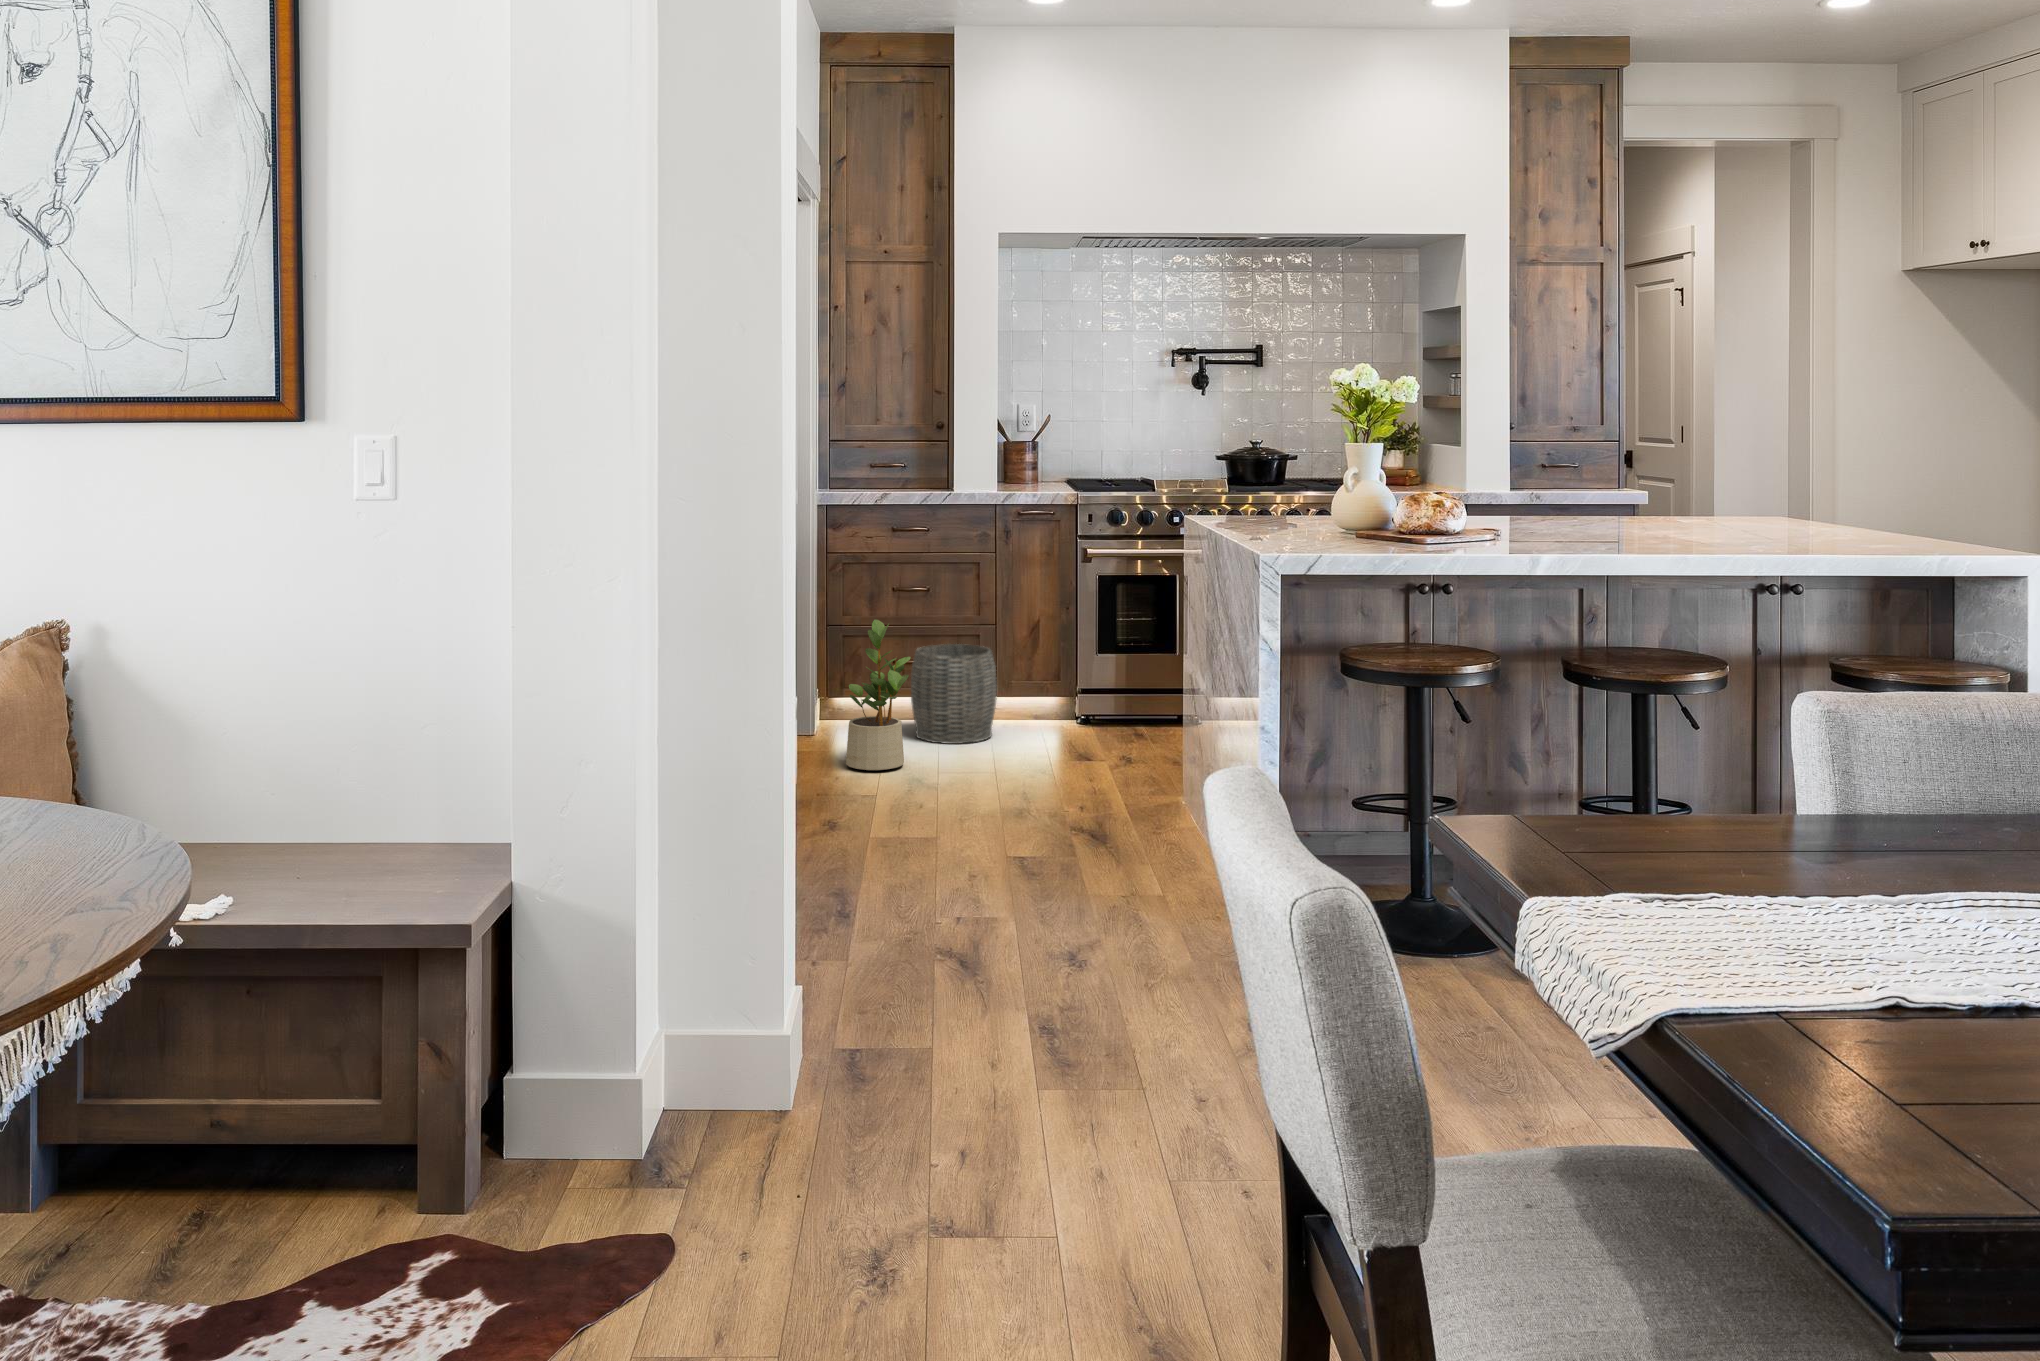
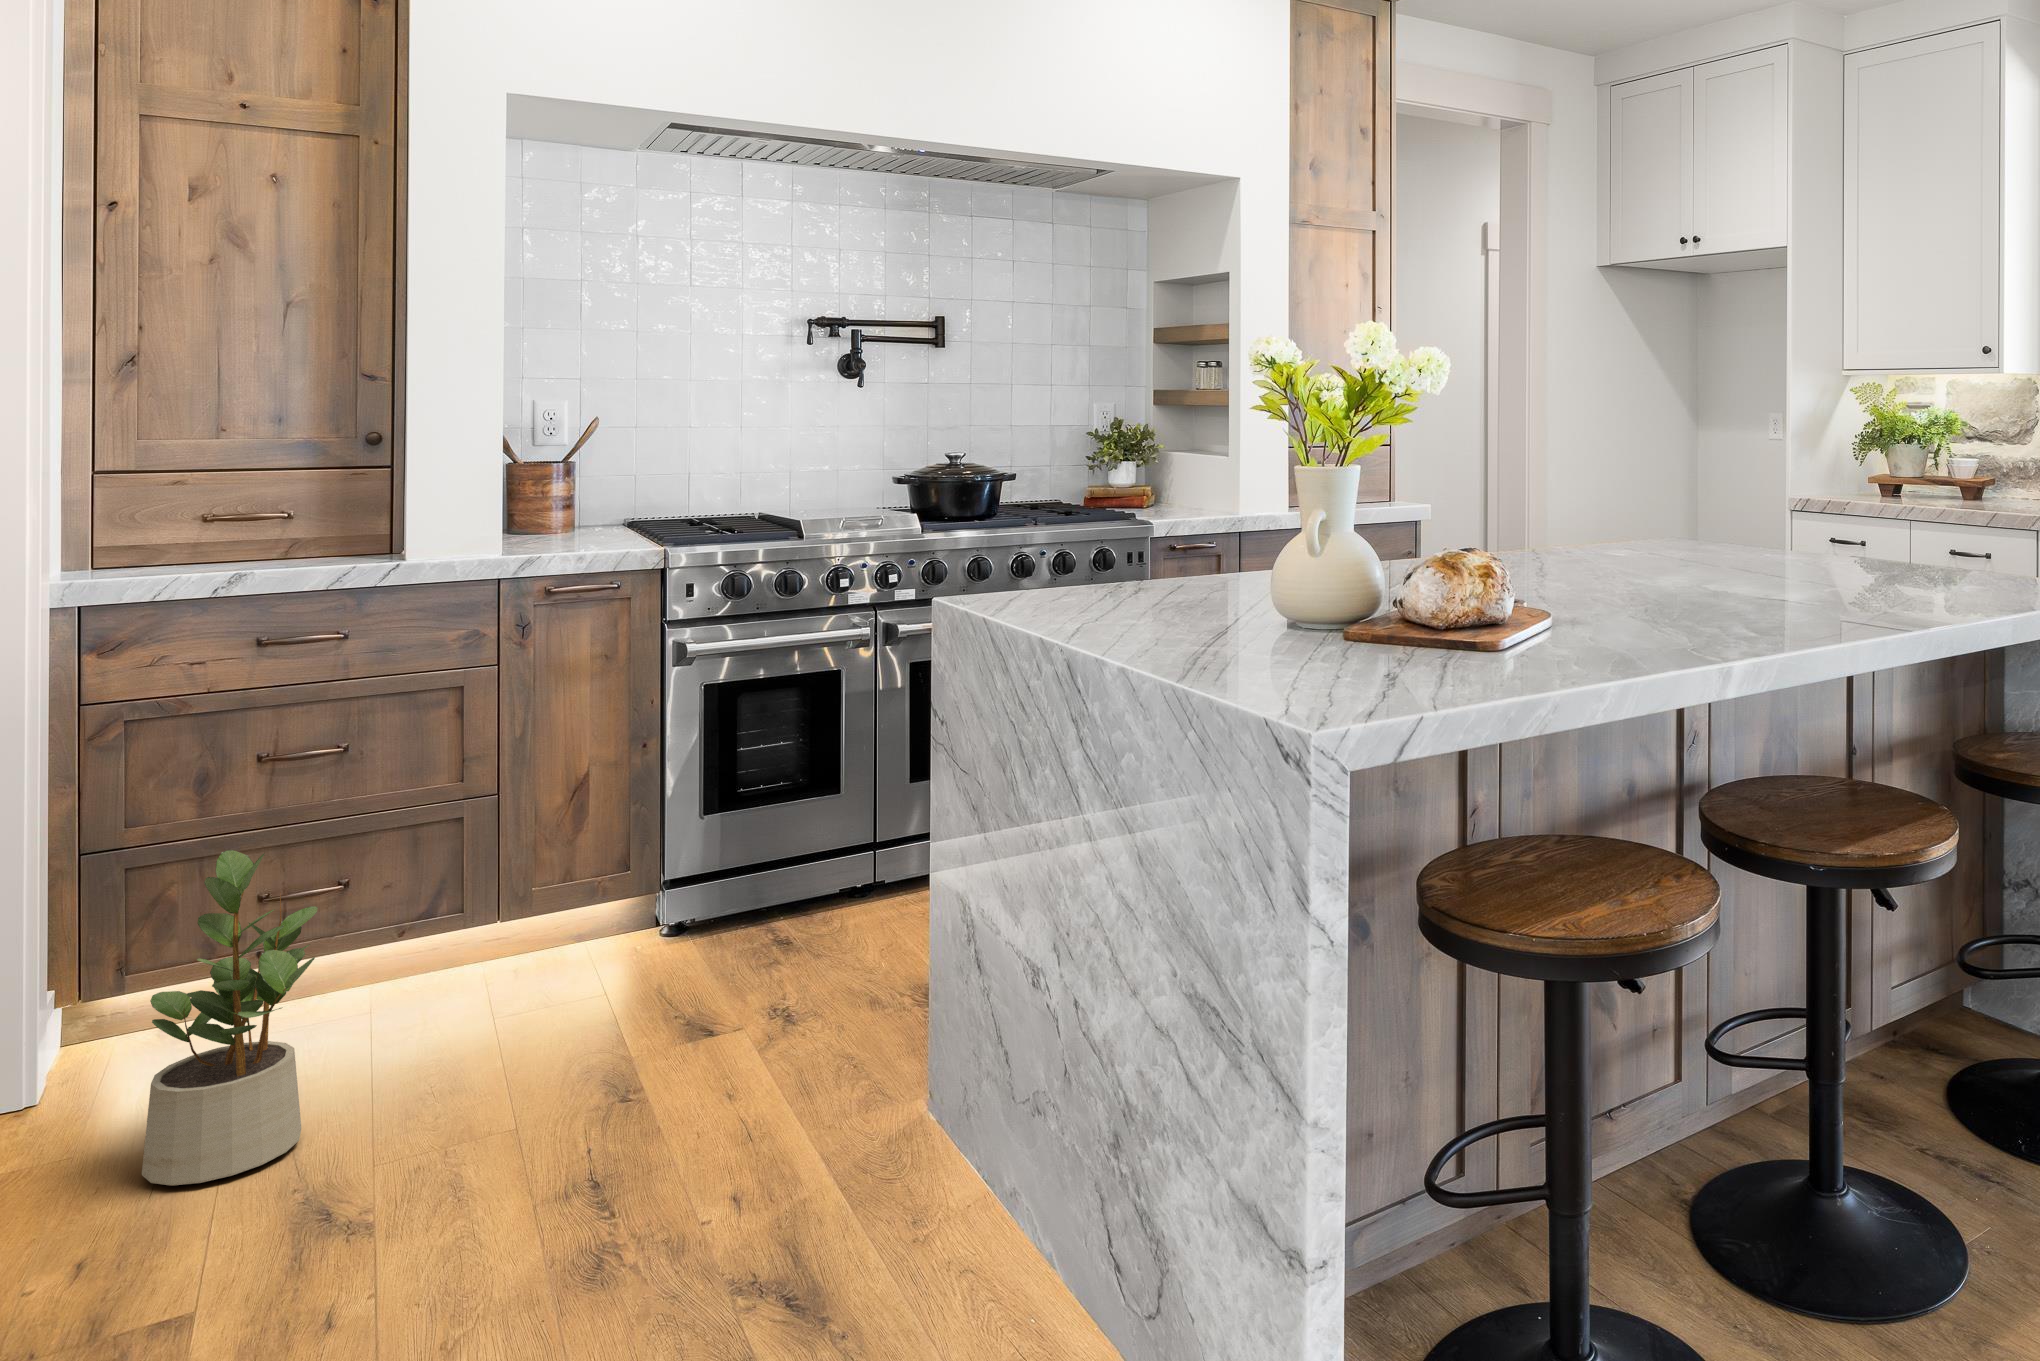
woven basket: present [911,644,997,744] -> none [314,836,509,1047]

